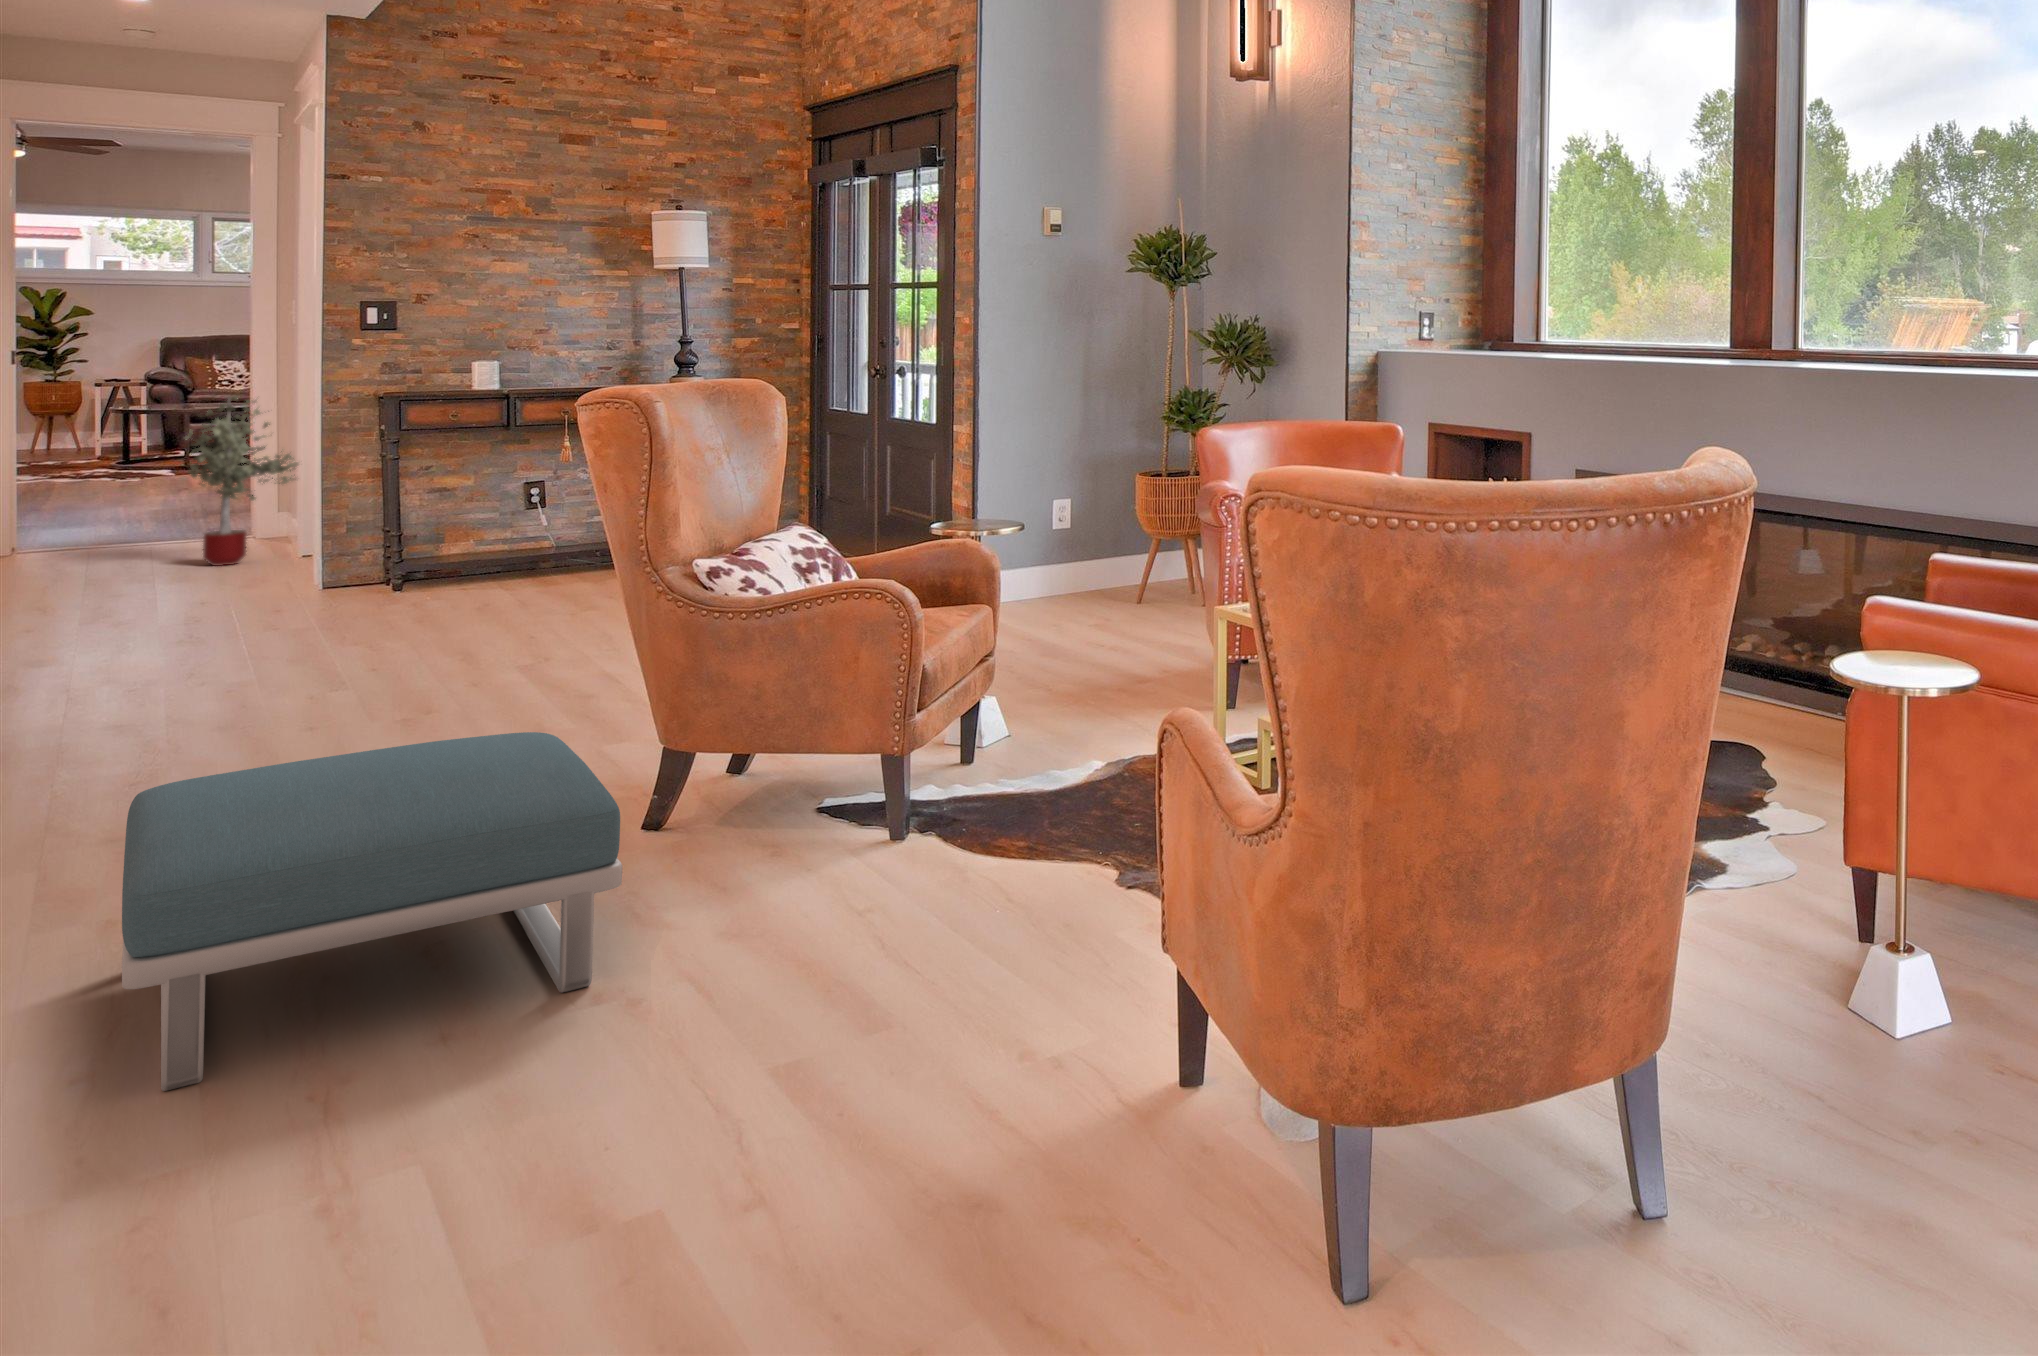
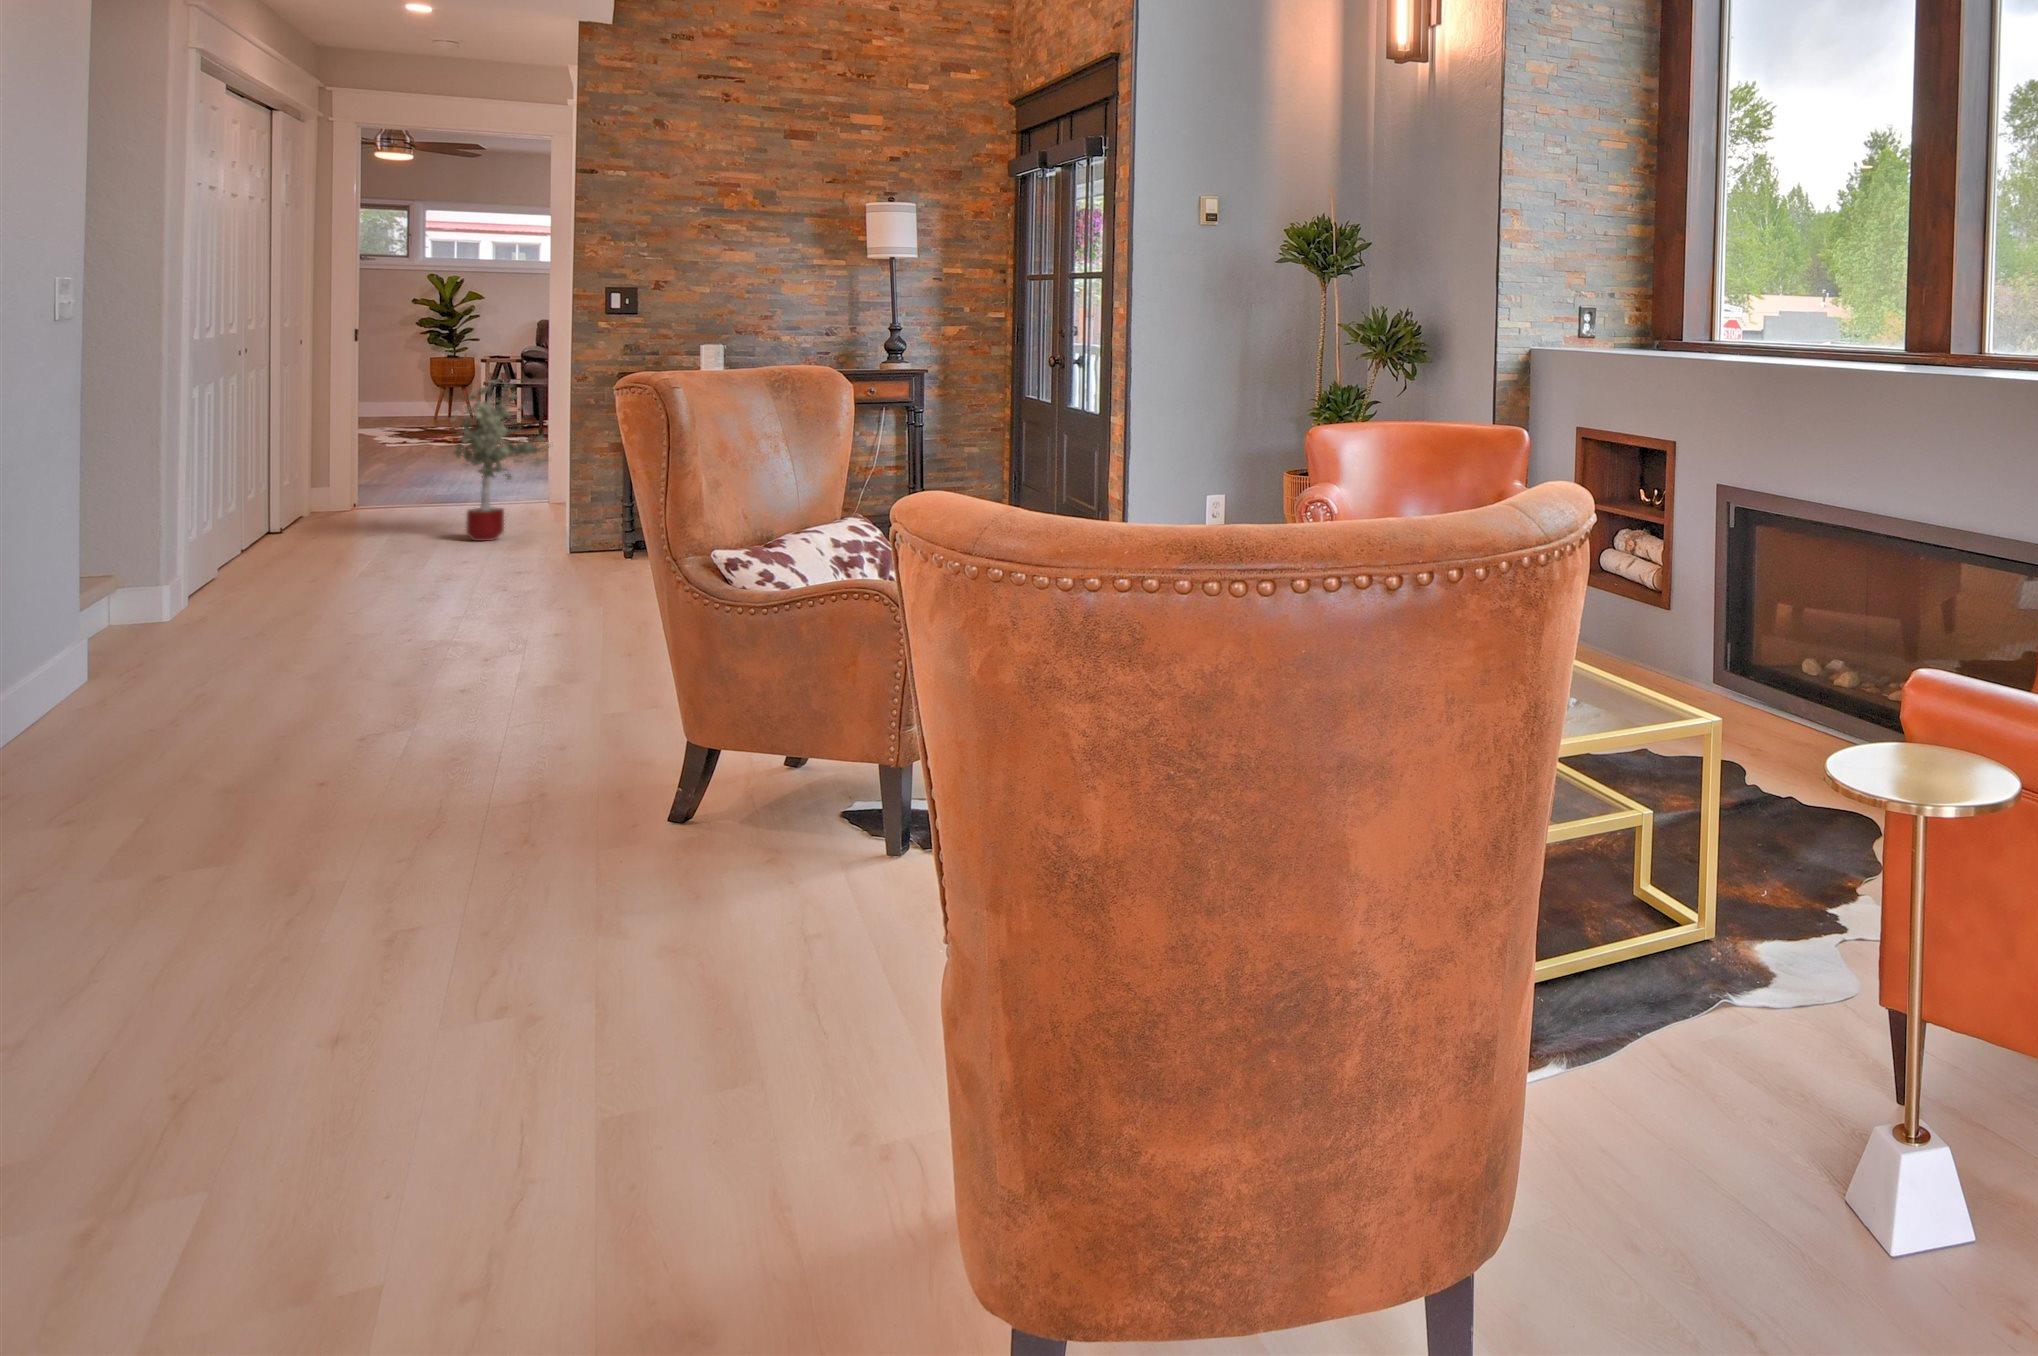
footstool: present [122,732,623,1091] -> none [407,740,884,1118]

